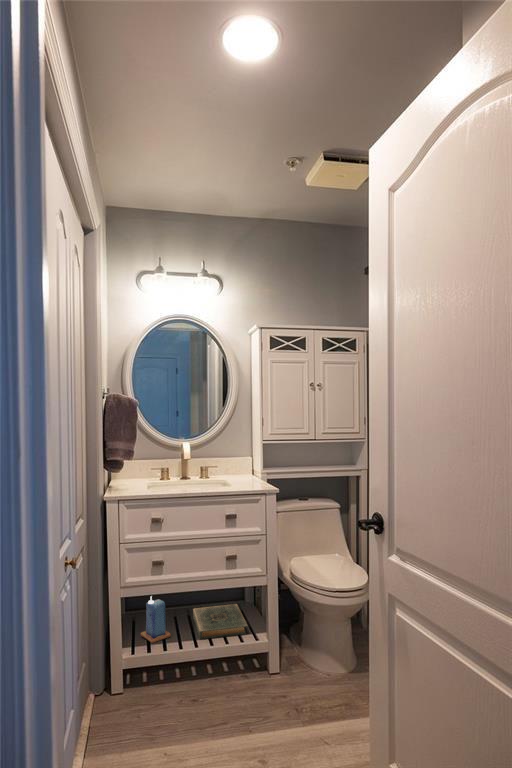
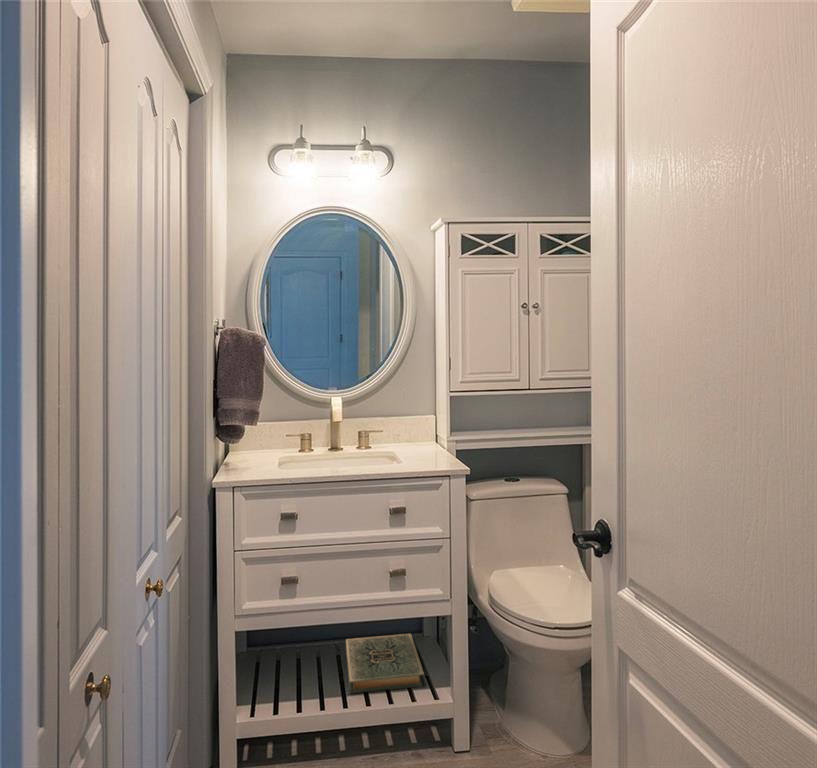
candle: present [141,596,171,643] -> none [263,625,308,698]

